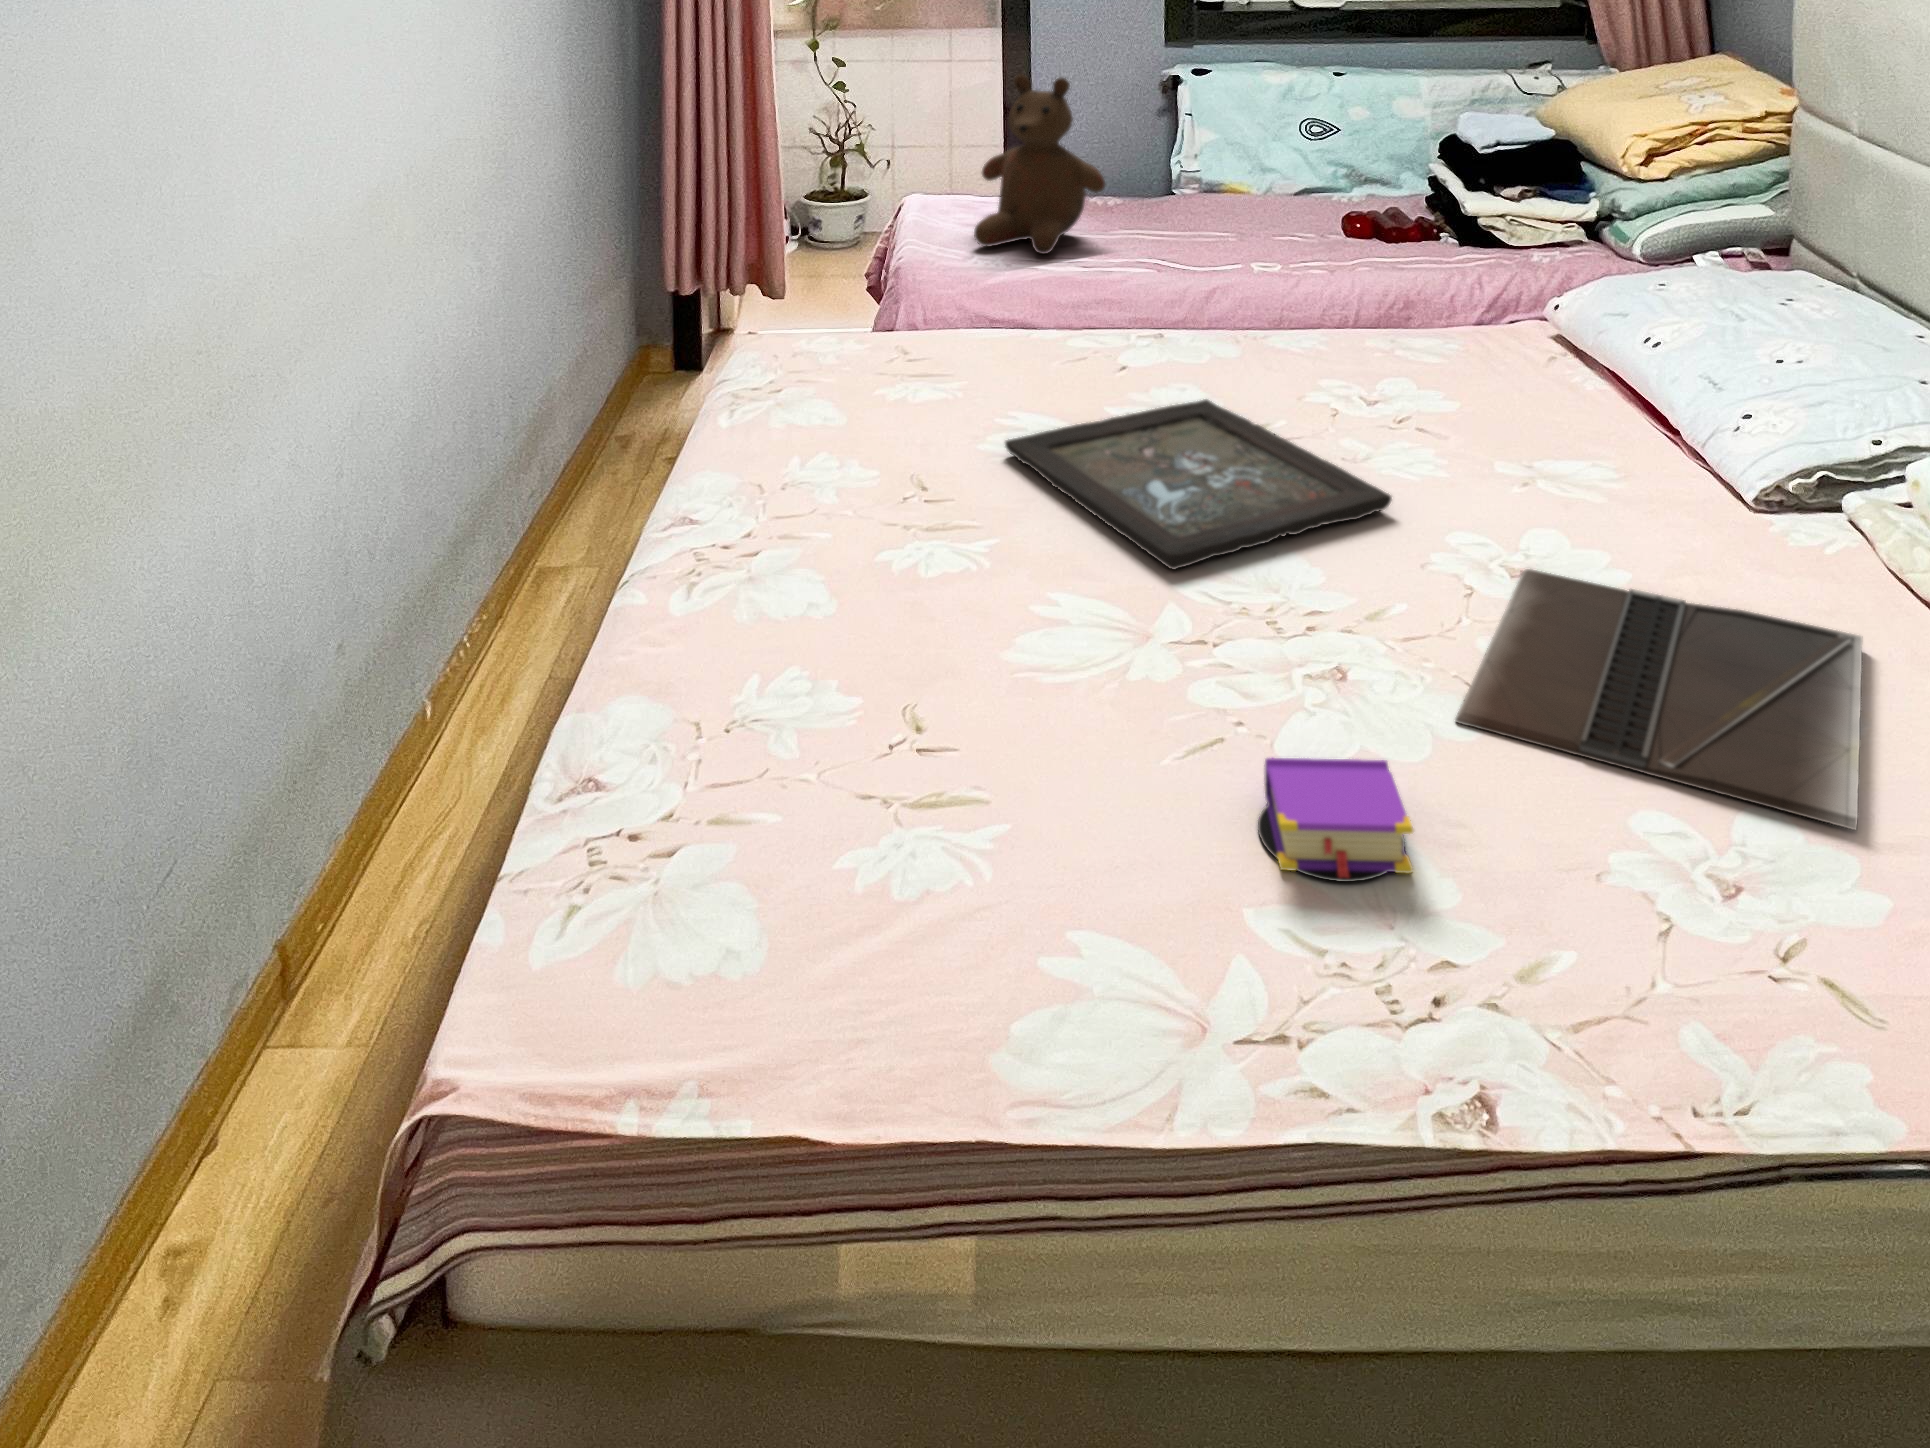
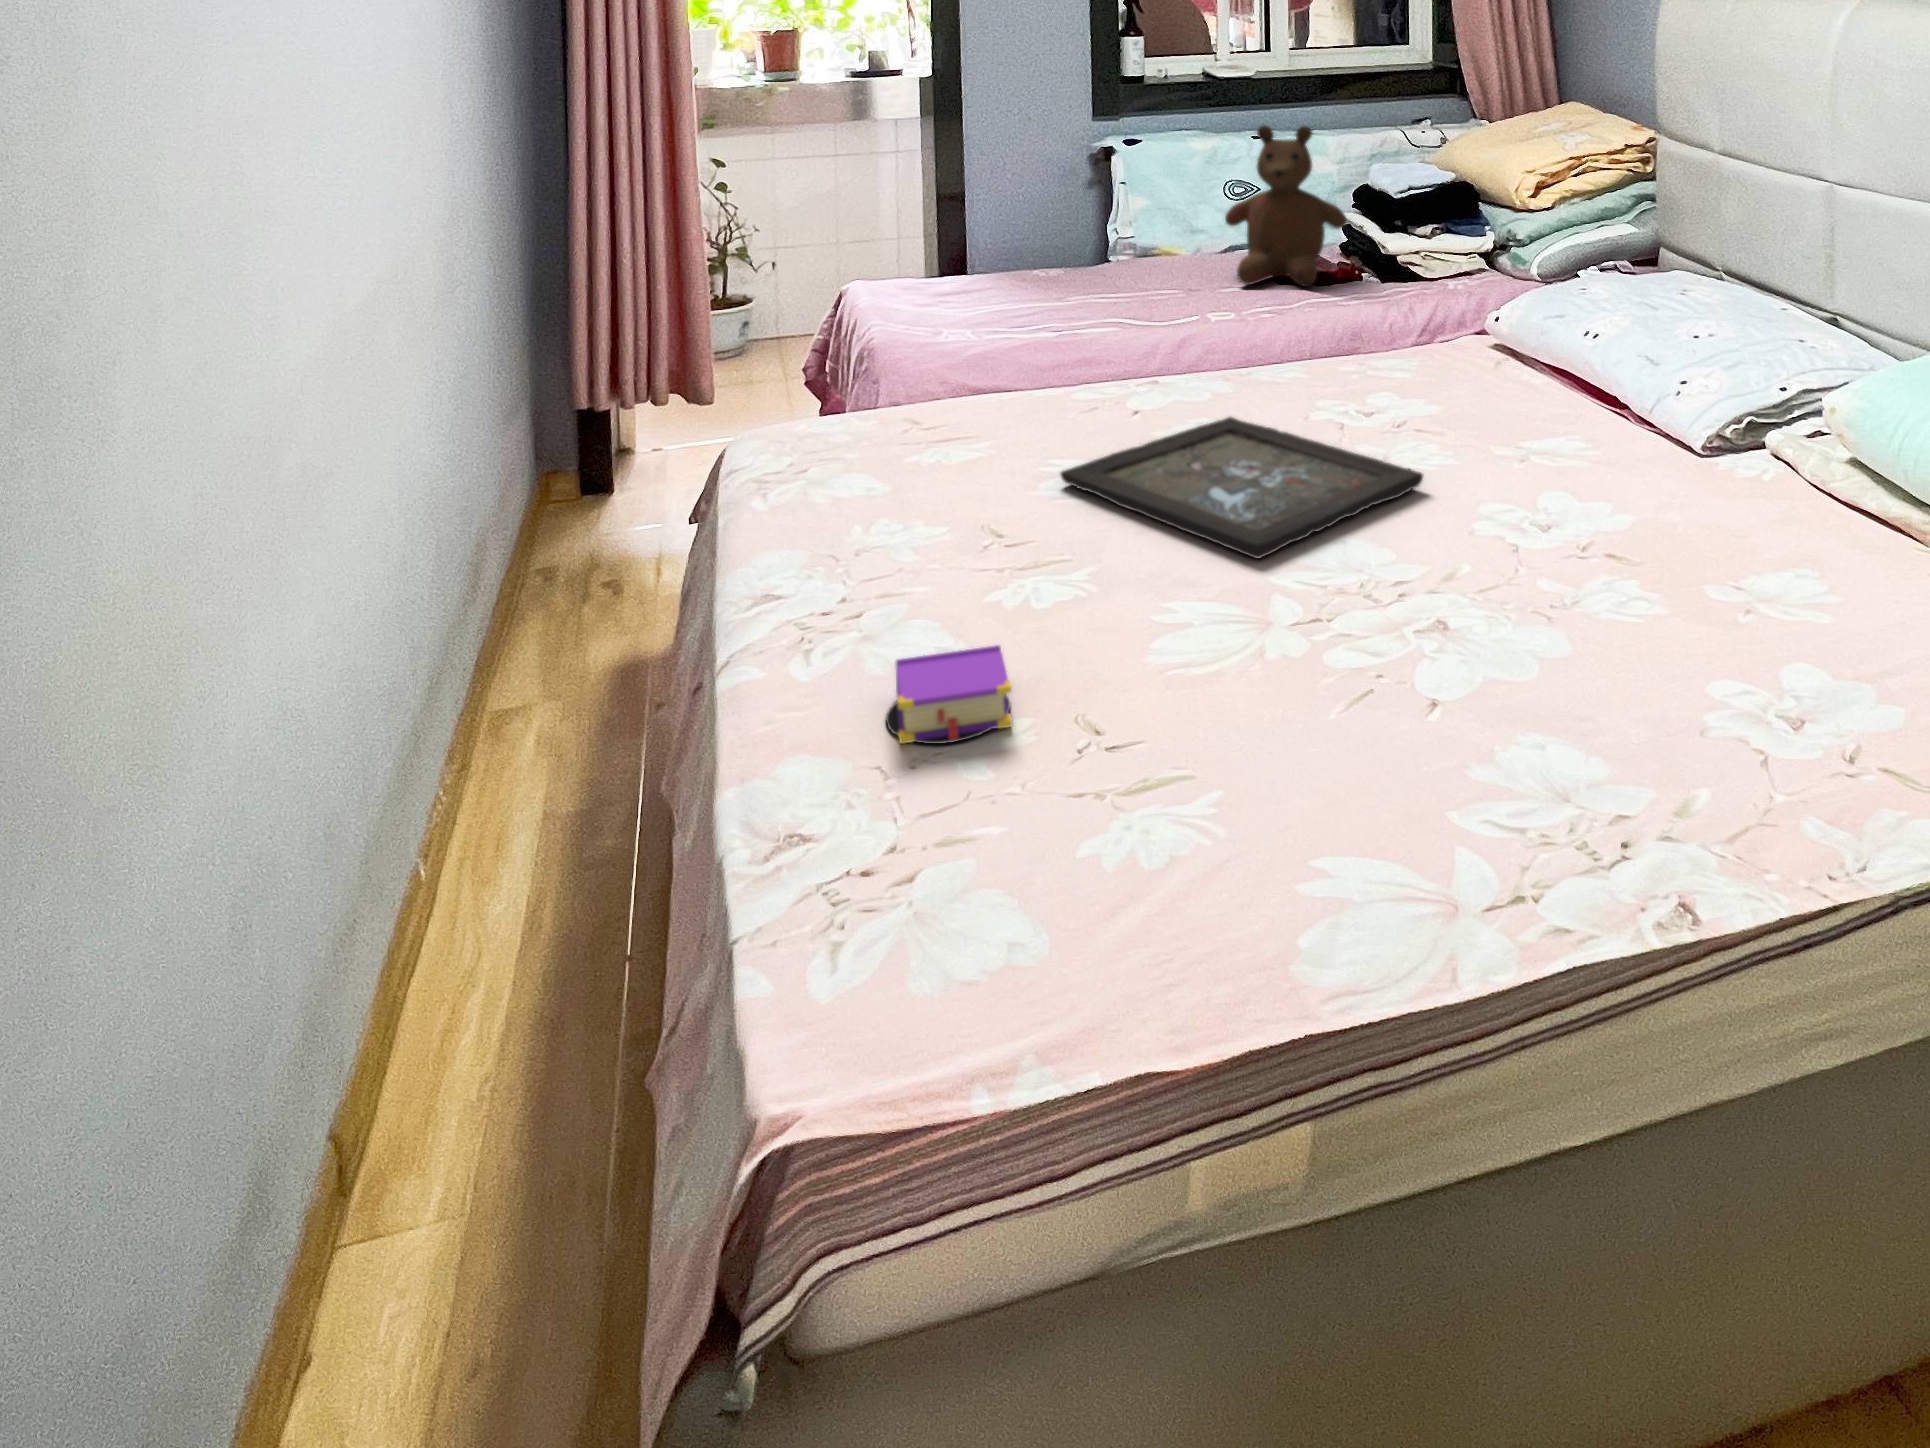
teddy bear: present [974,75,1105,254] -> present [1225,125,1347,286]
laptop: present [1455,569,1862,831] -> none [1542,516,1863,665]
book: present [1258,758,1413,882] -> present [886,645,1013,744]

